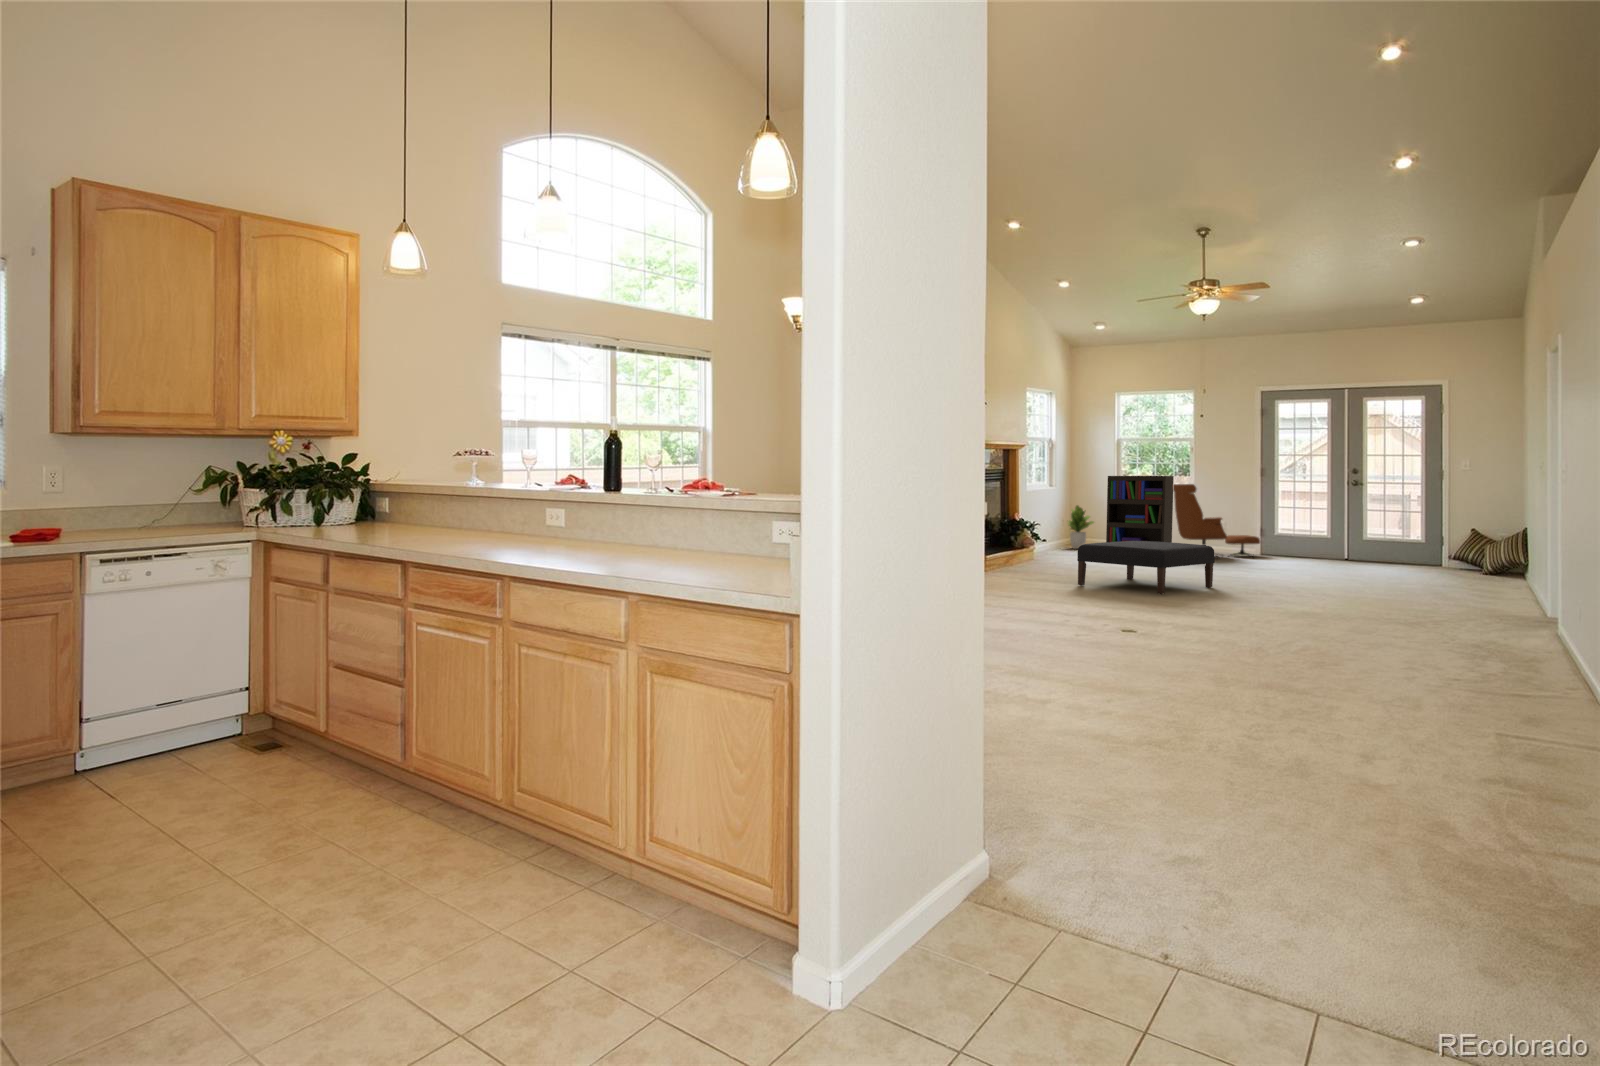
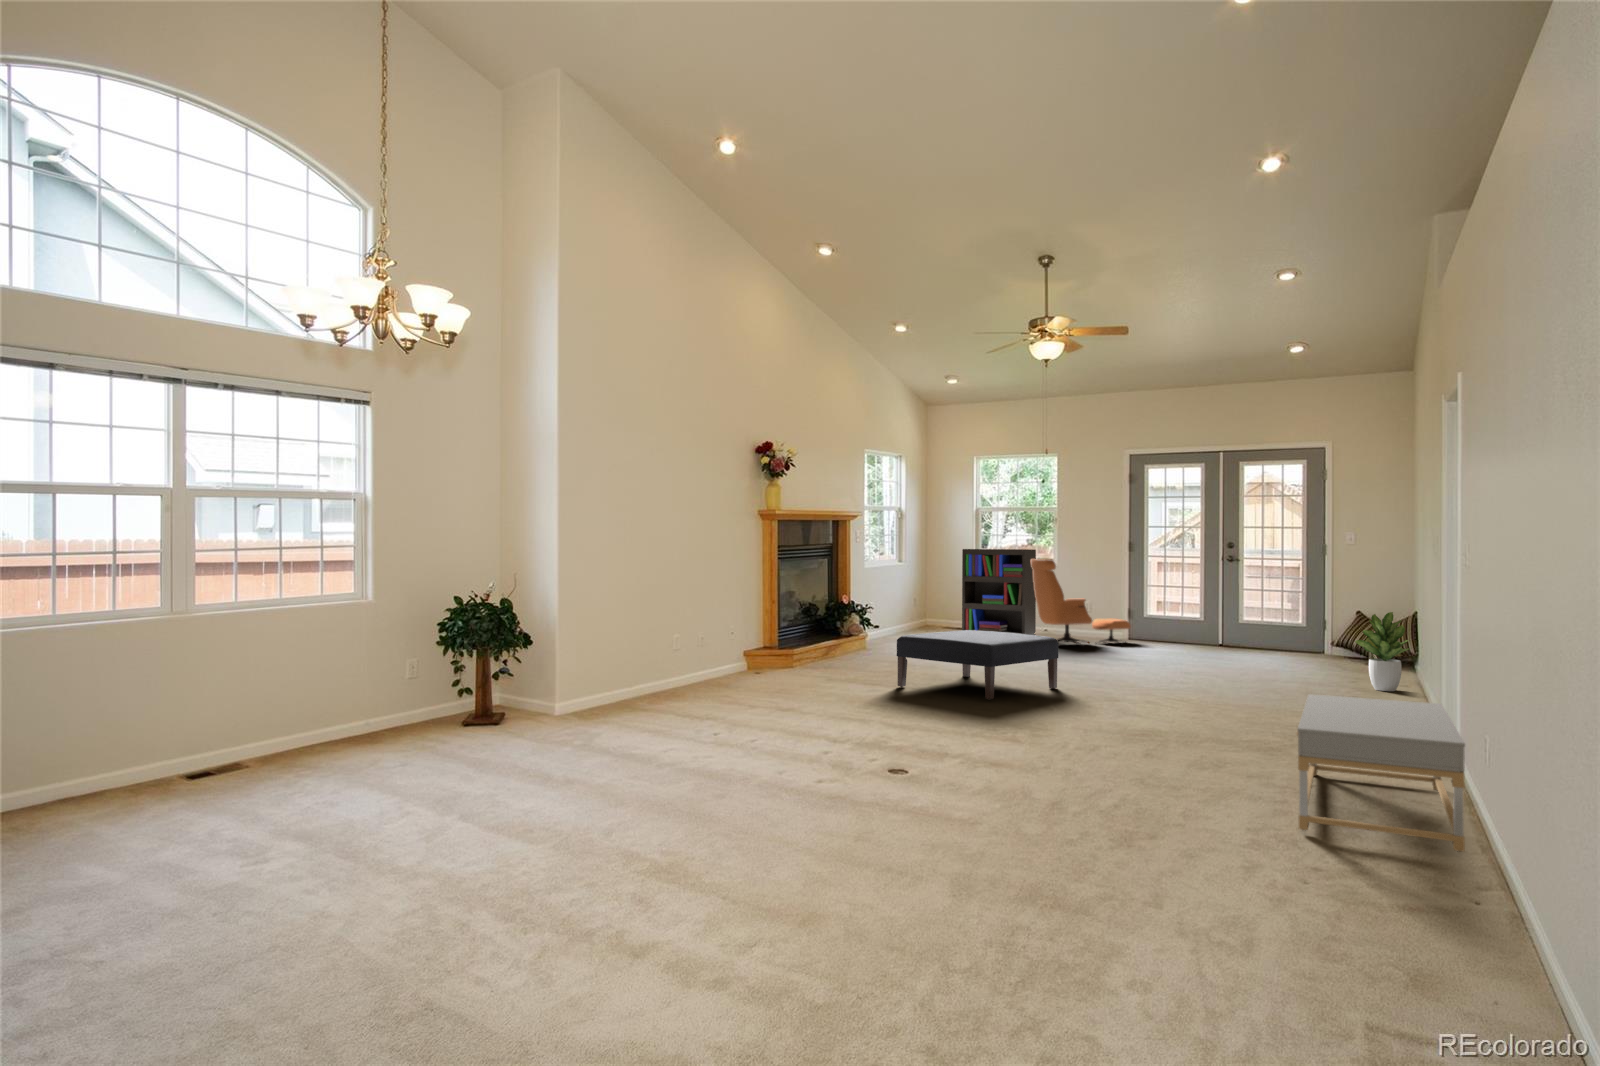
potted plant: present [1068,505,1094,549] -> present [1355,612,1409,691]
coffee table: none [1446,582,1585,686] -> present [1296,694,1465,852]

